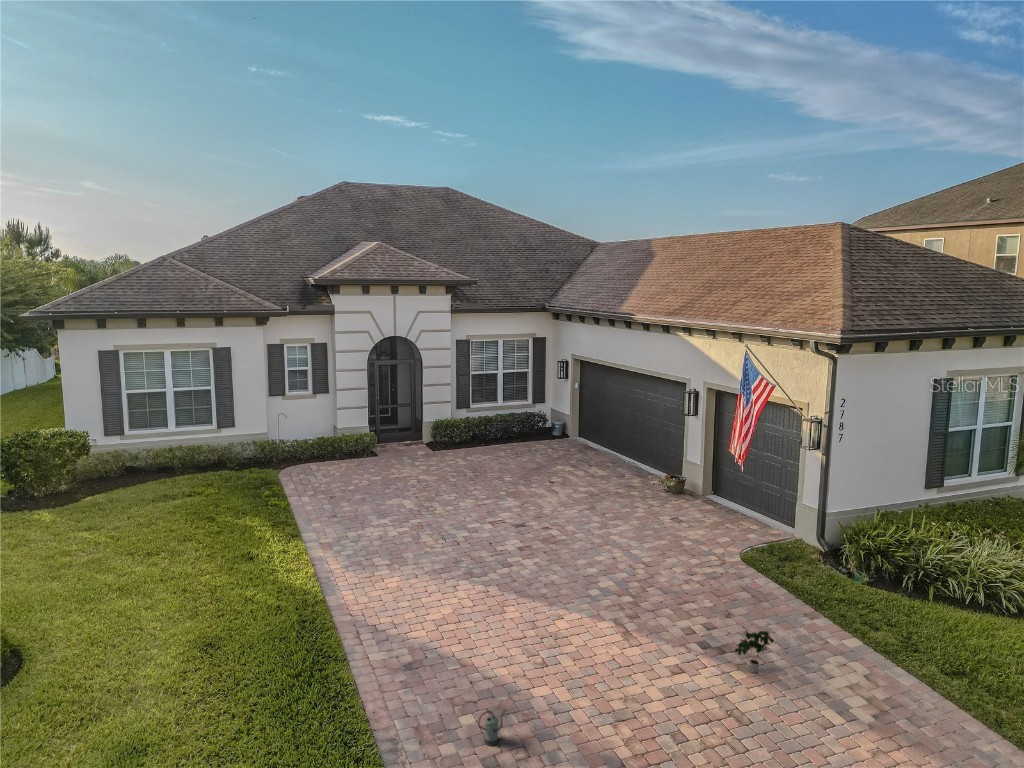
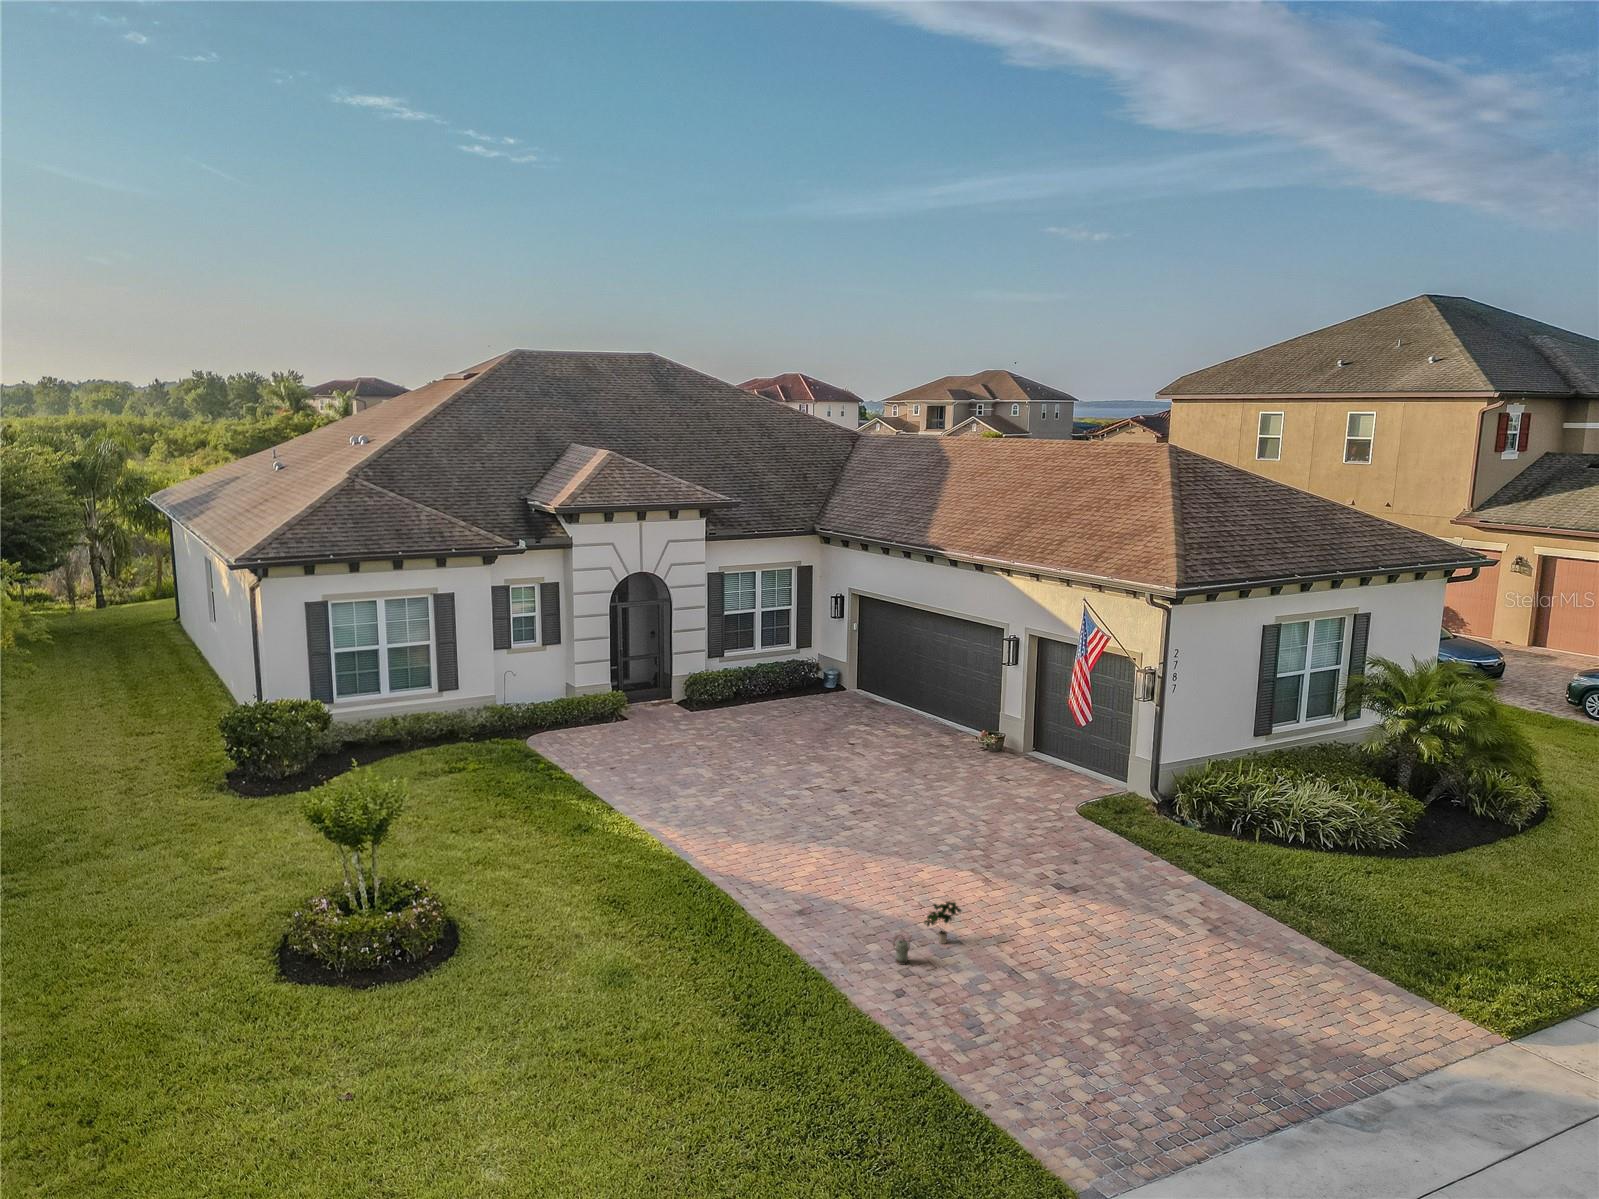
potted plant: present [735,631,774,673] -> present [924,902,961,944]

